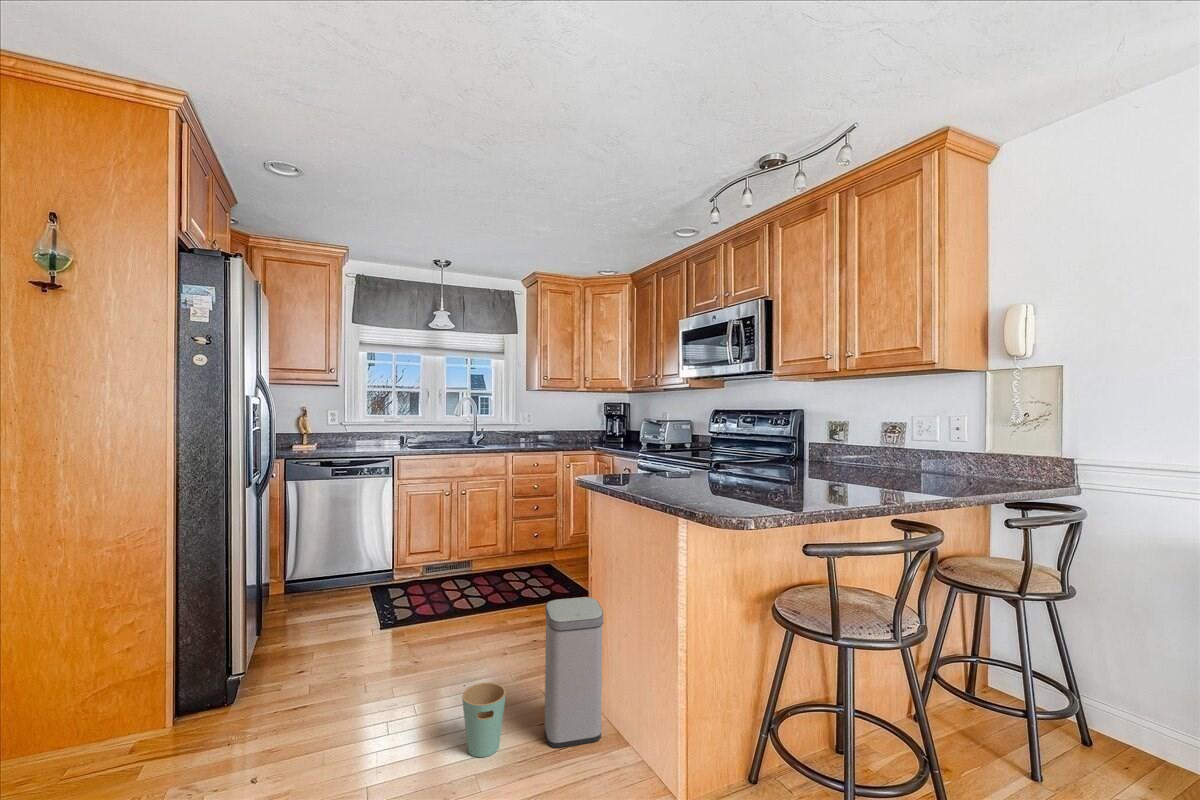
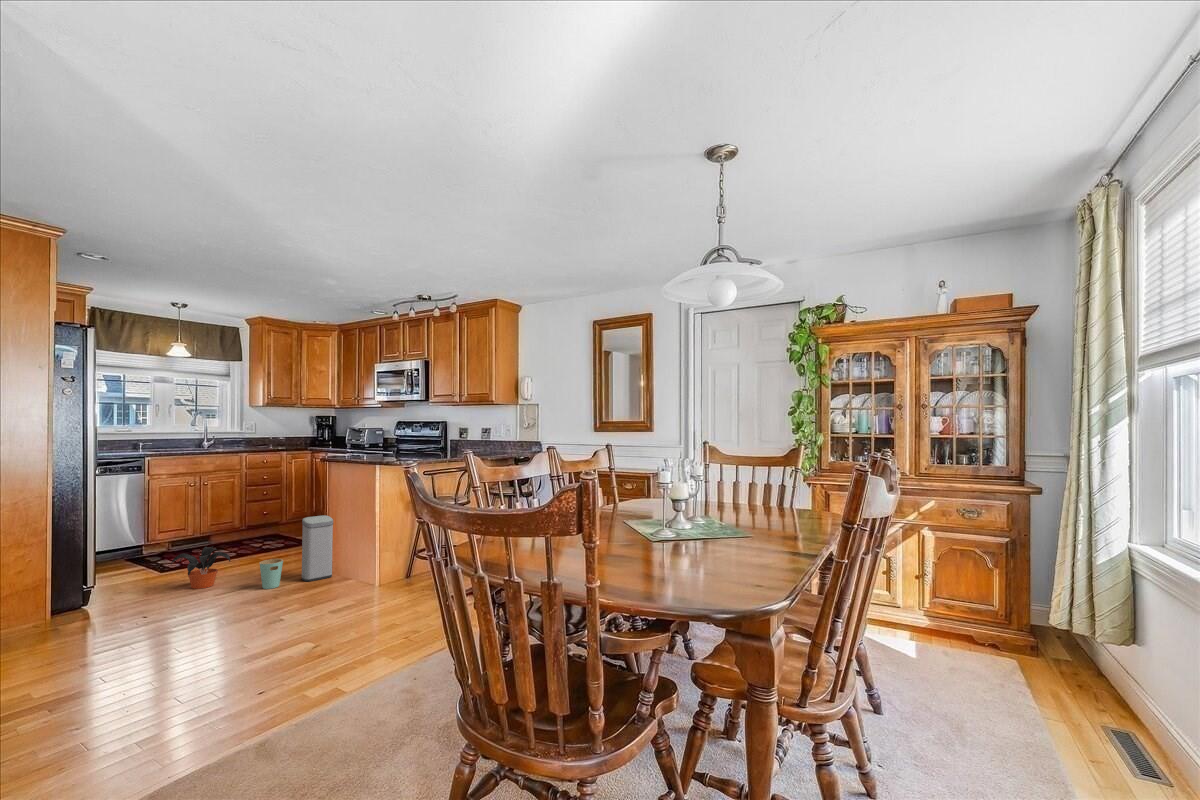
potted plant: none [339,623,433,712] -> present [171,547,230,589]

